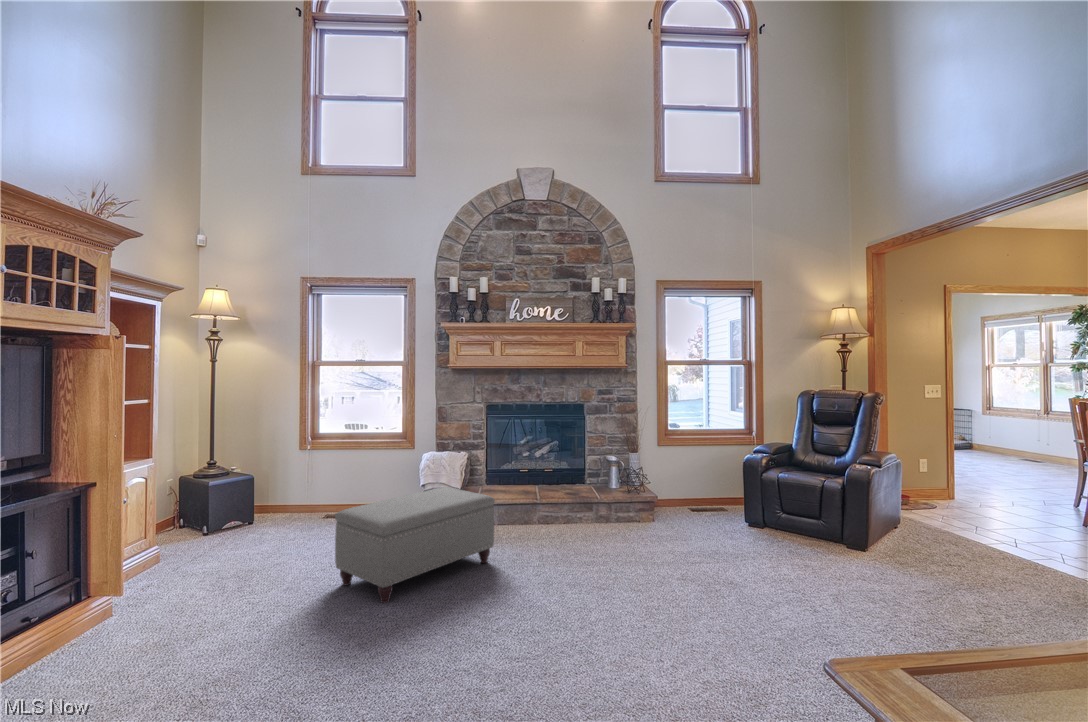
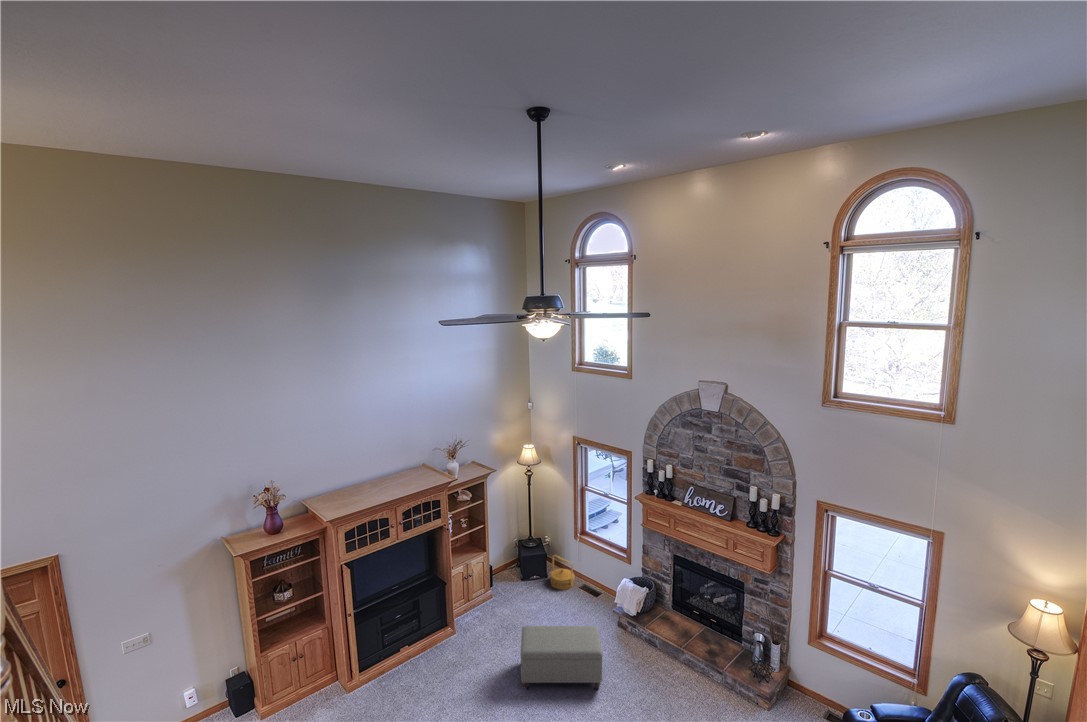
woven basket: none [265,474,314,525] -> present [550,555,574,590]

